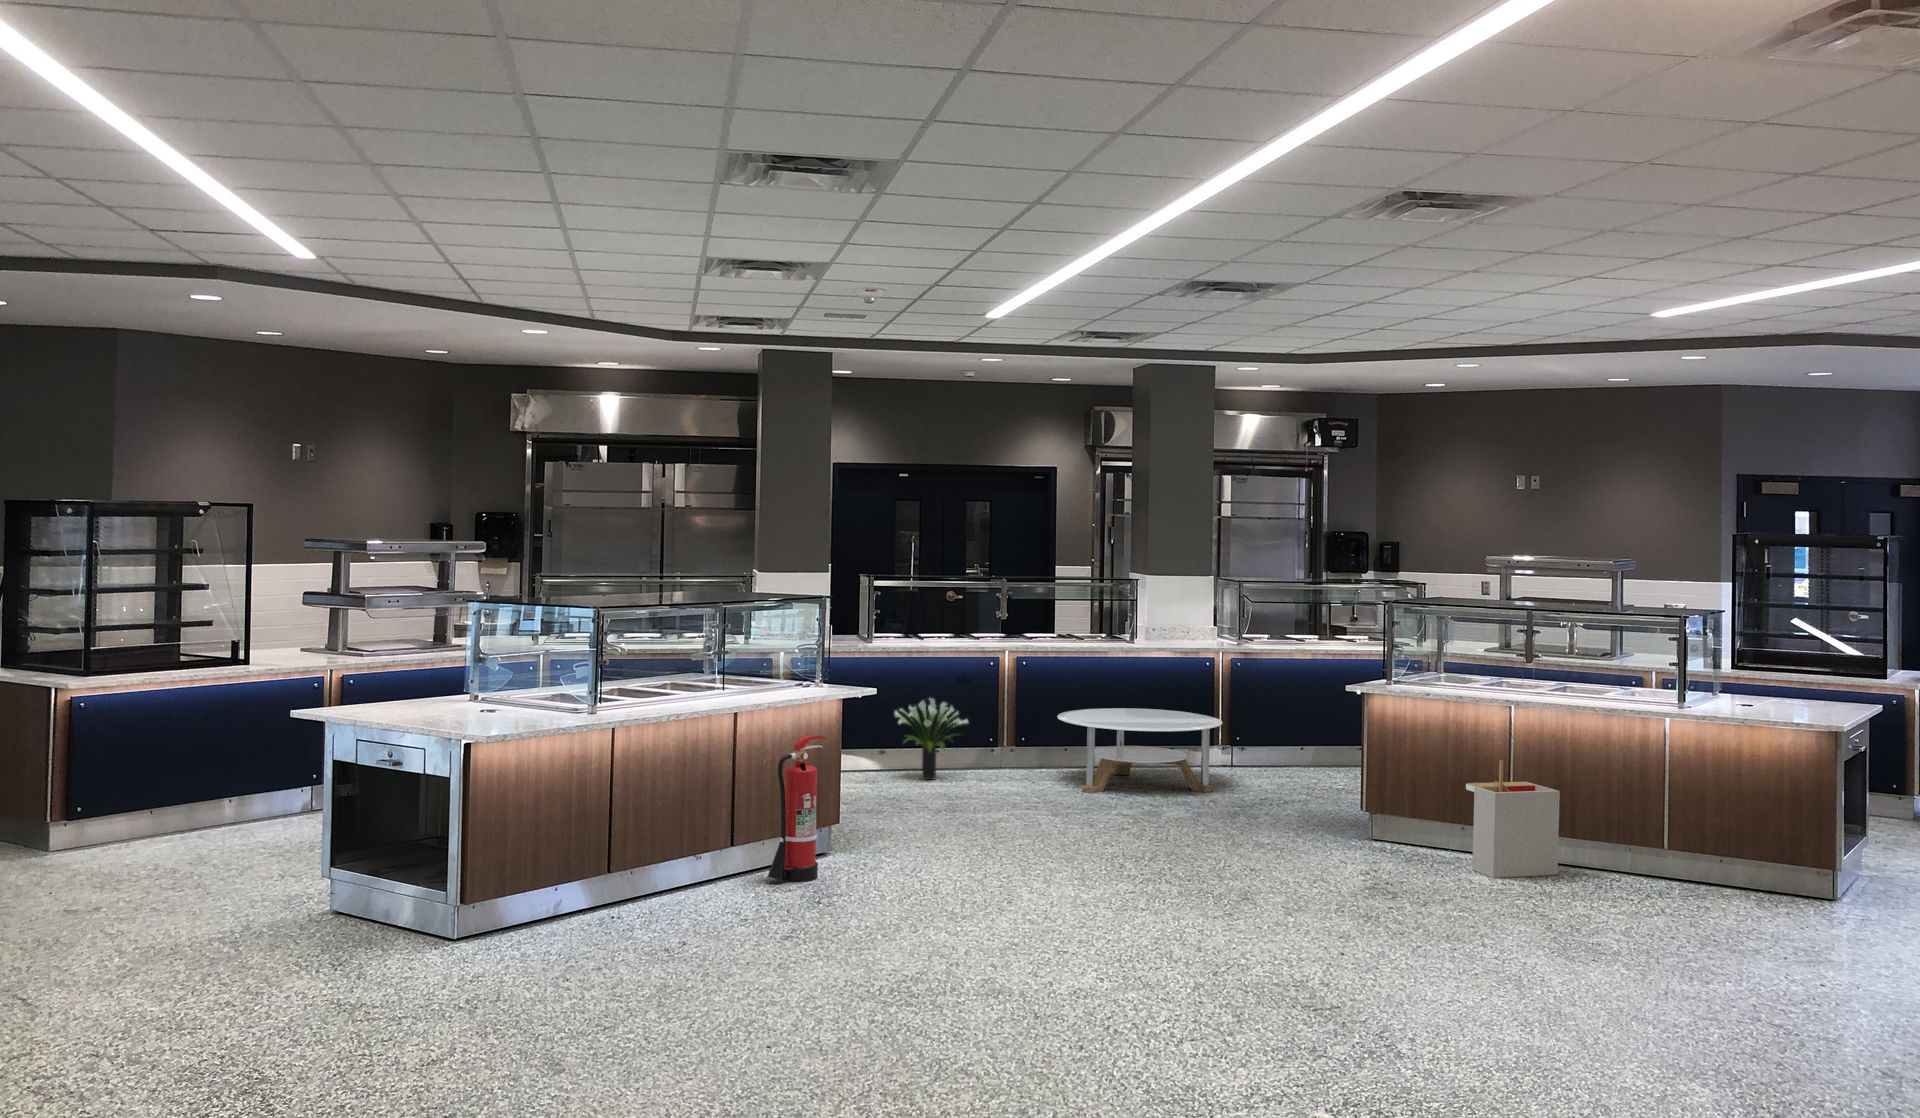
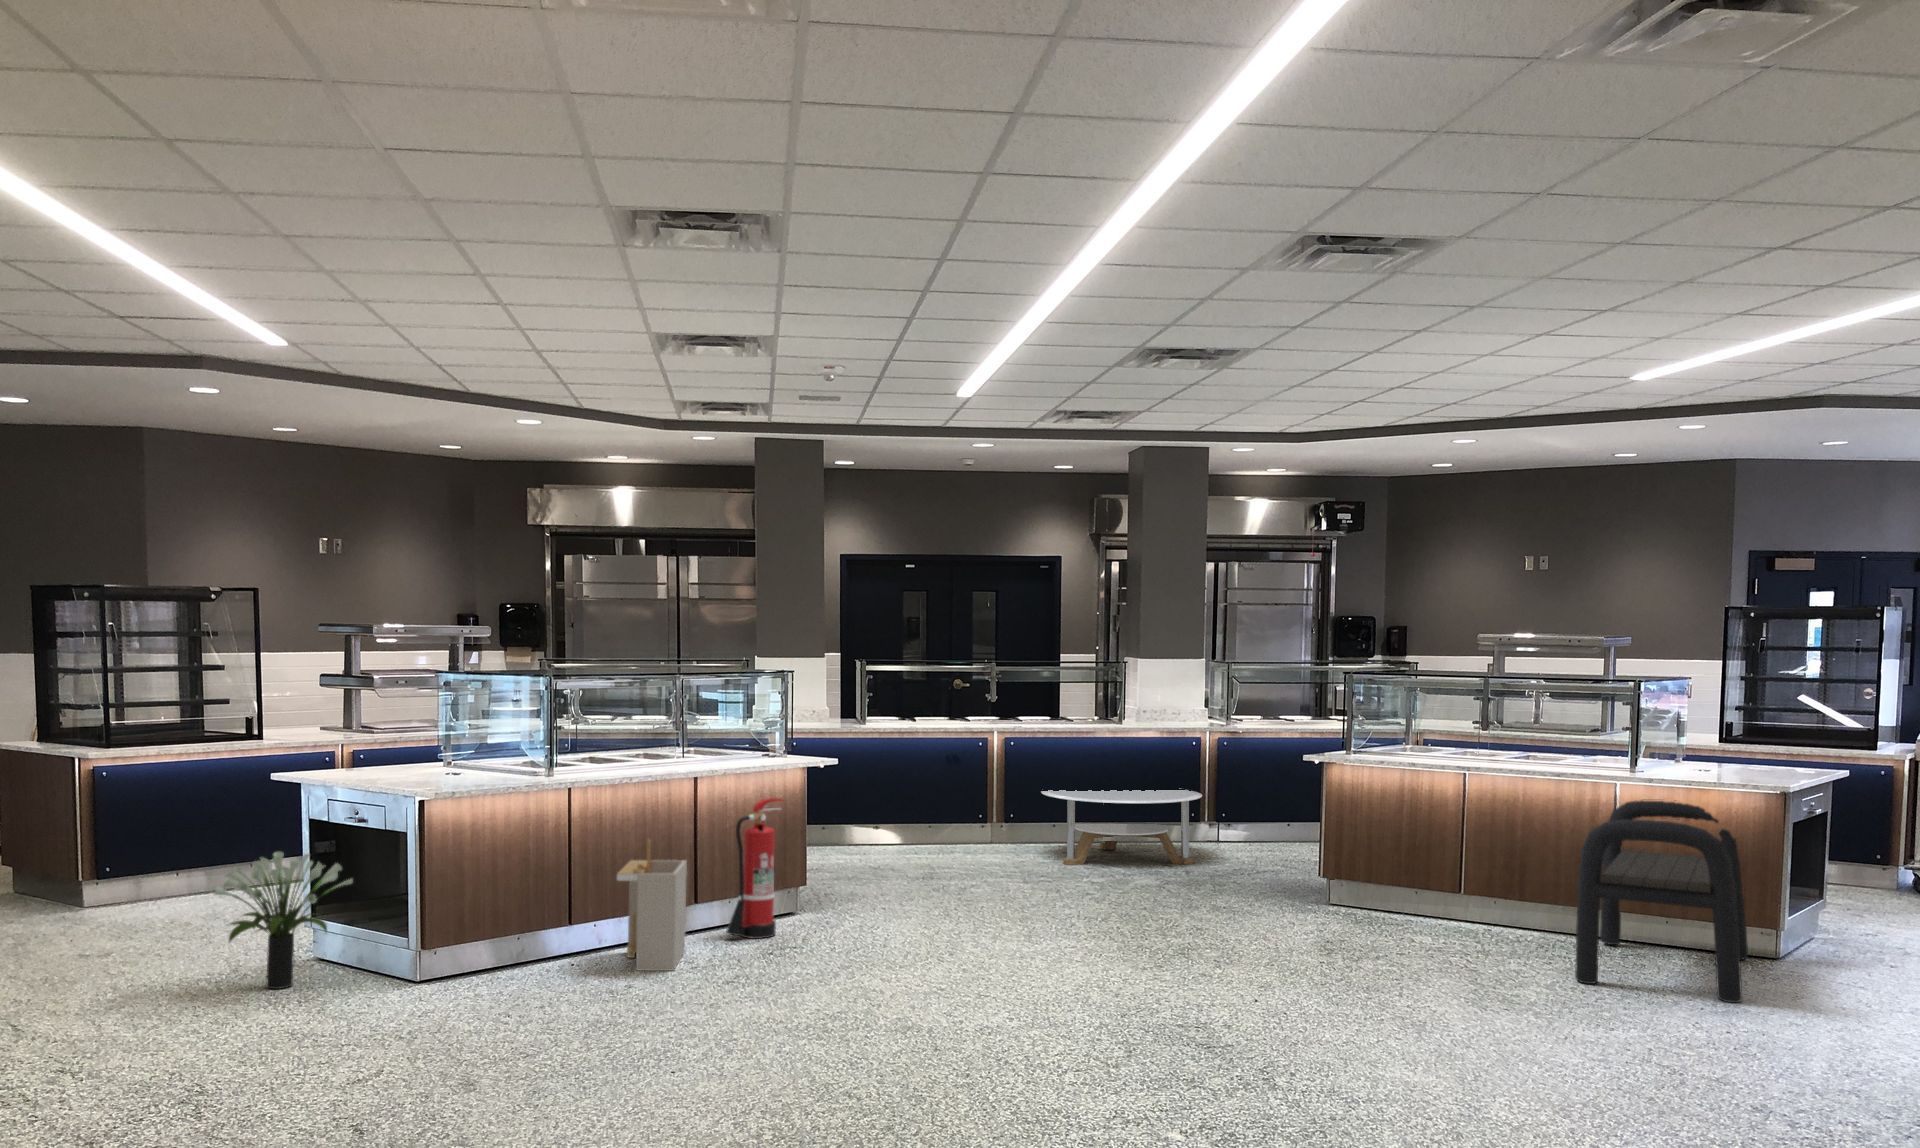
potted plant: present [895,699,969,780] -> present [215,852,353,989]
bench: none [1647,739,1820,950] -> present [1575,800,1748,1003]
storage bin: present [1466,761,1560,878] -> present [617,839,687,971]

